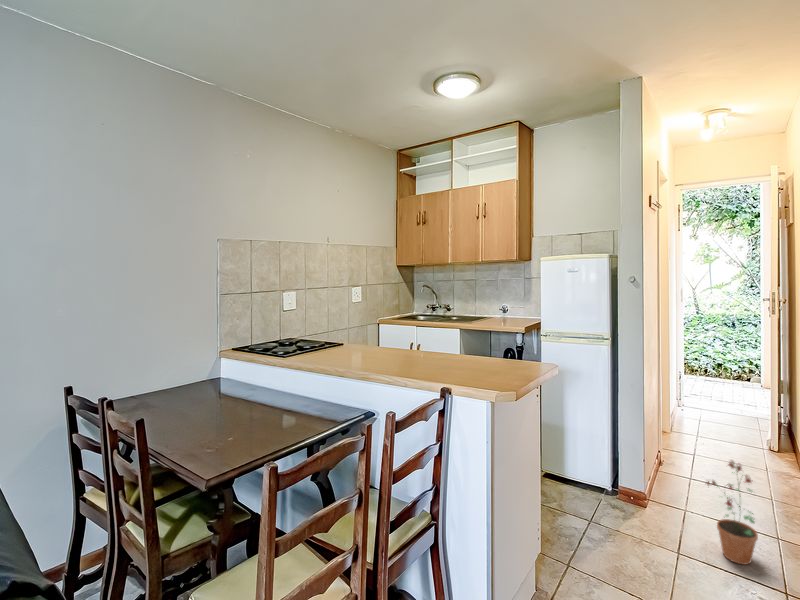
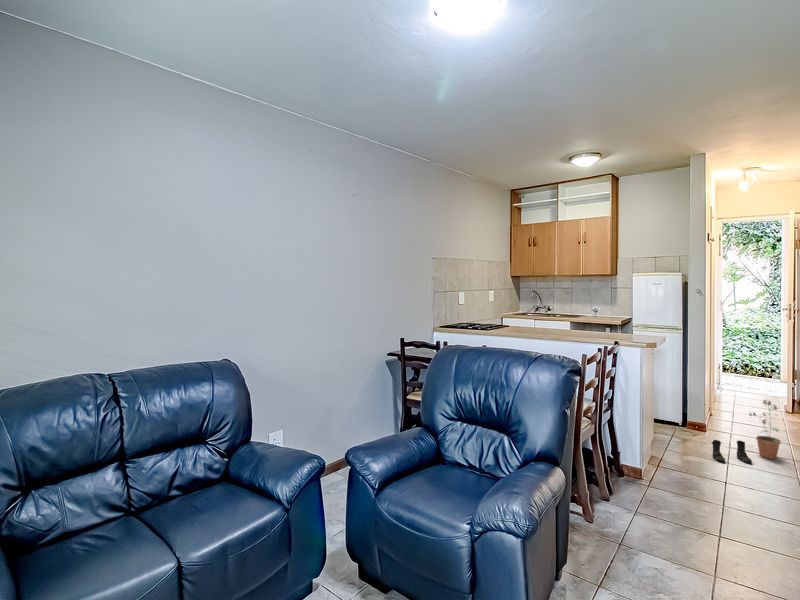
boots: none [641,532,708,579] -> present [712,440,752,463]

